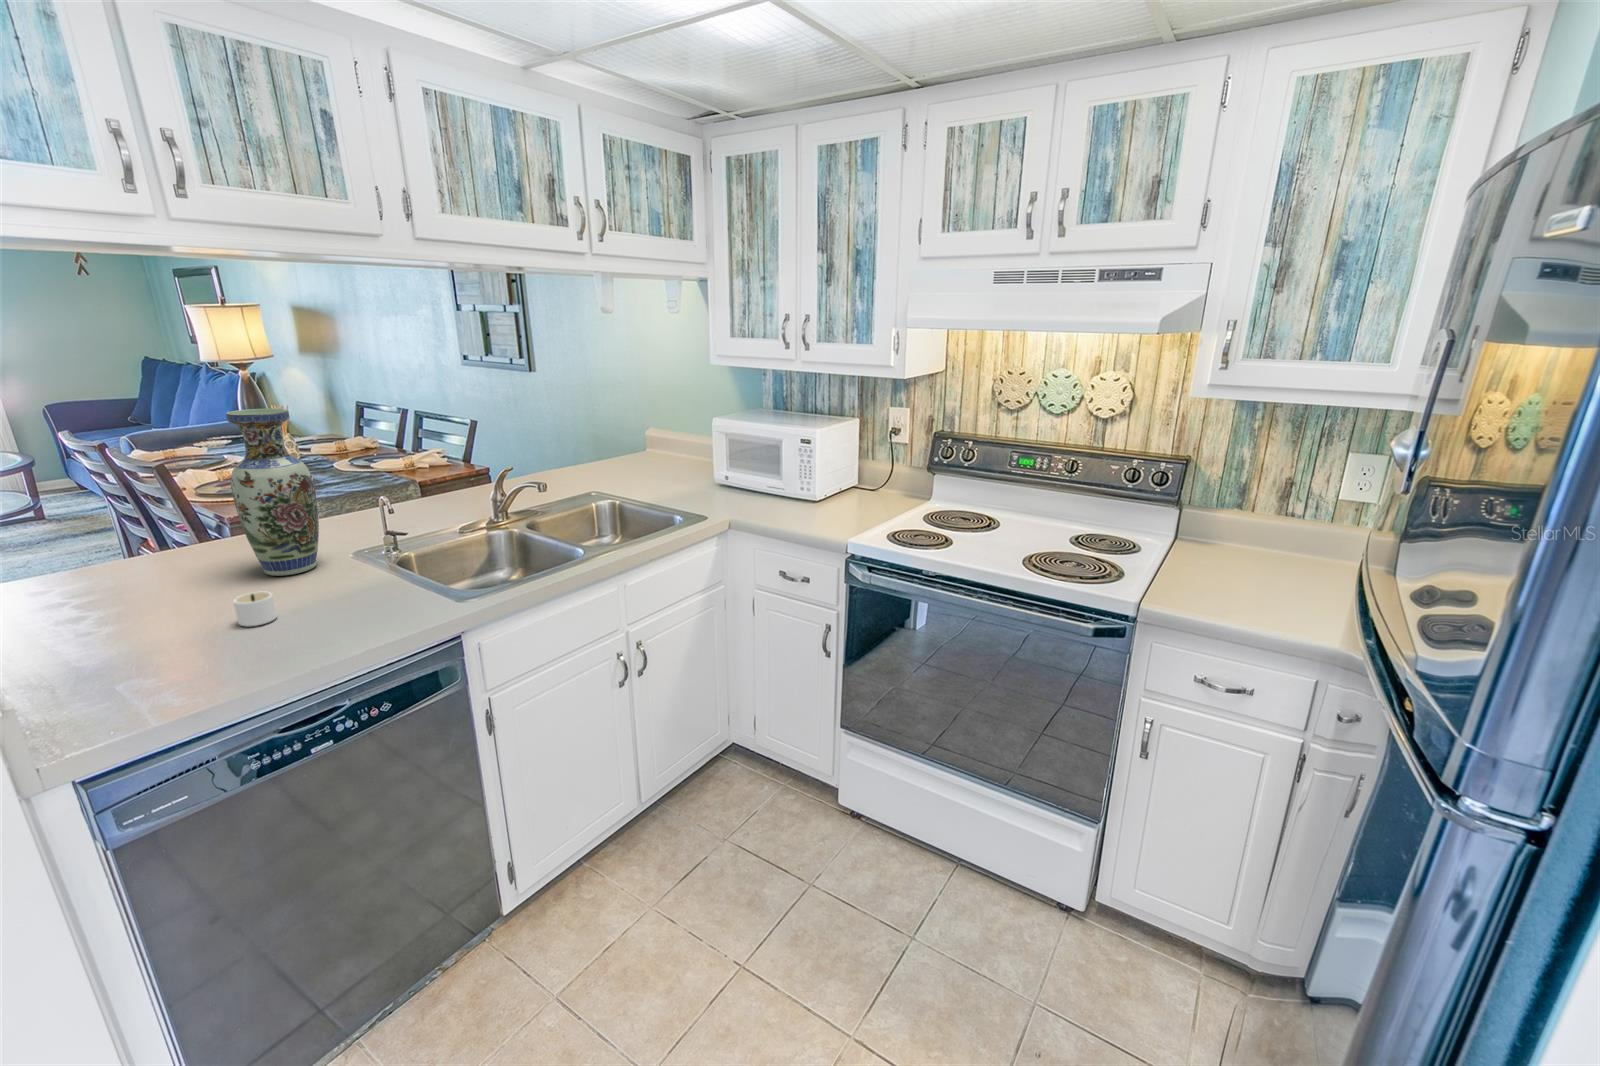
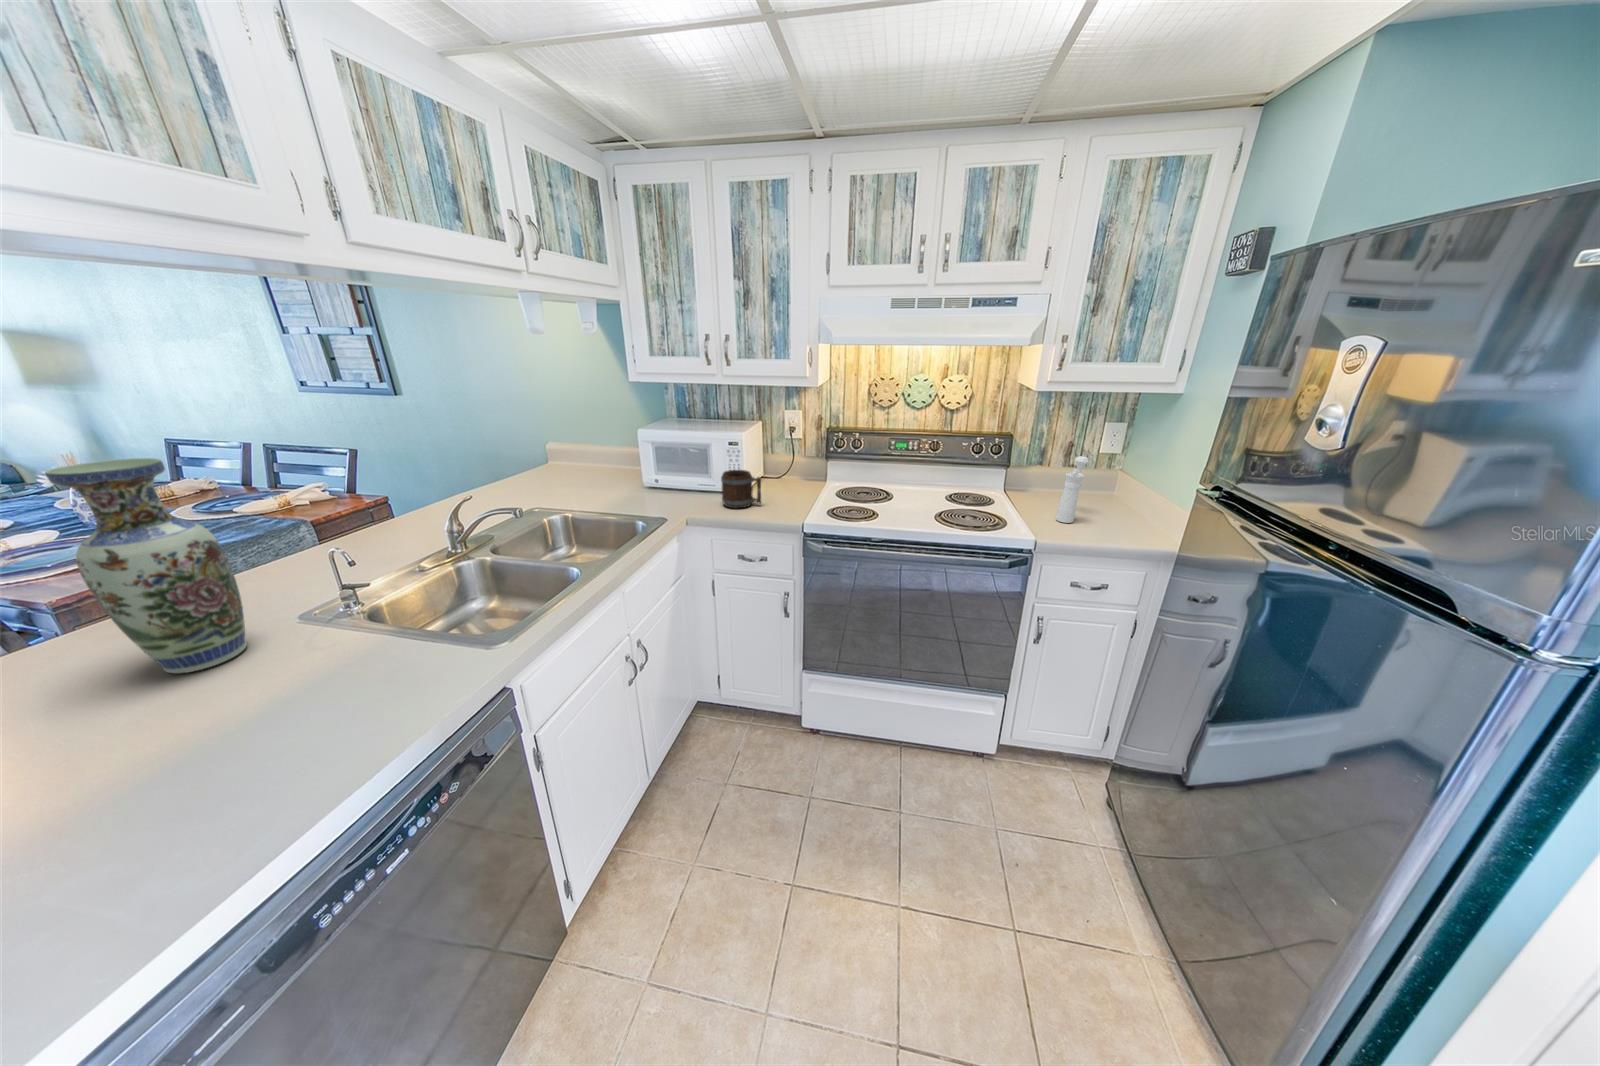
mug: none [772,472,816,517] -> present [721,470,761,508]
pepper mill: none [1207,493,1273,589] -> present [1056,456,1089,523]
candle: present [233,592,277,626] -> none [149,706,259,762]

